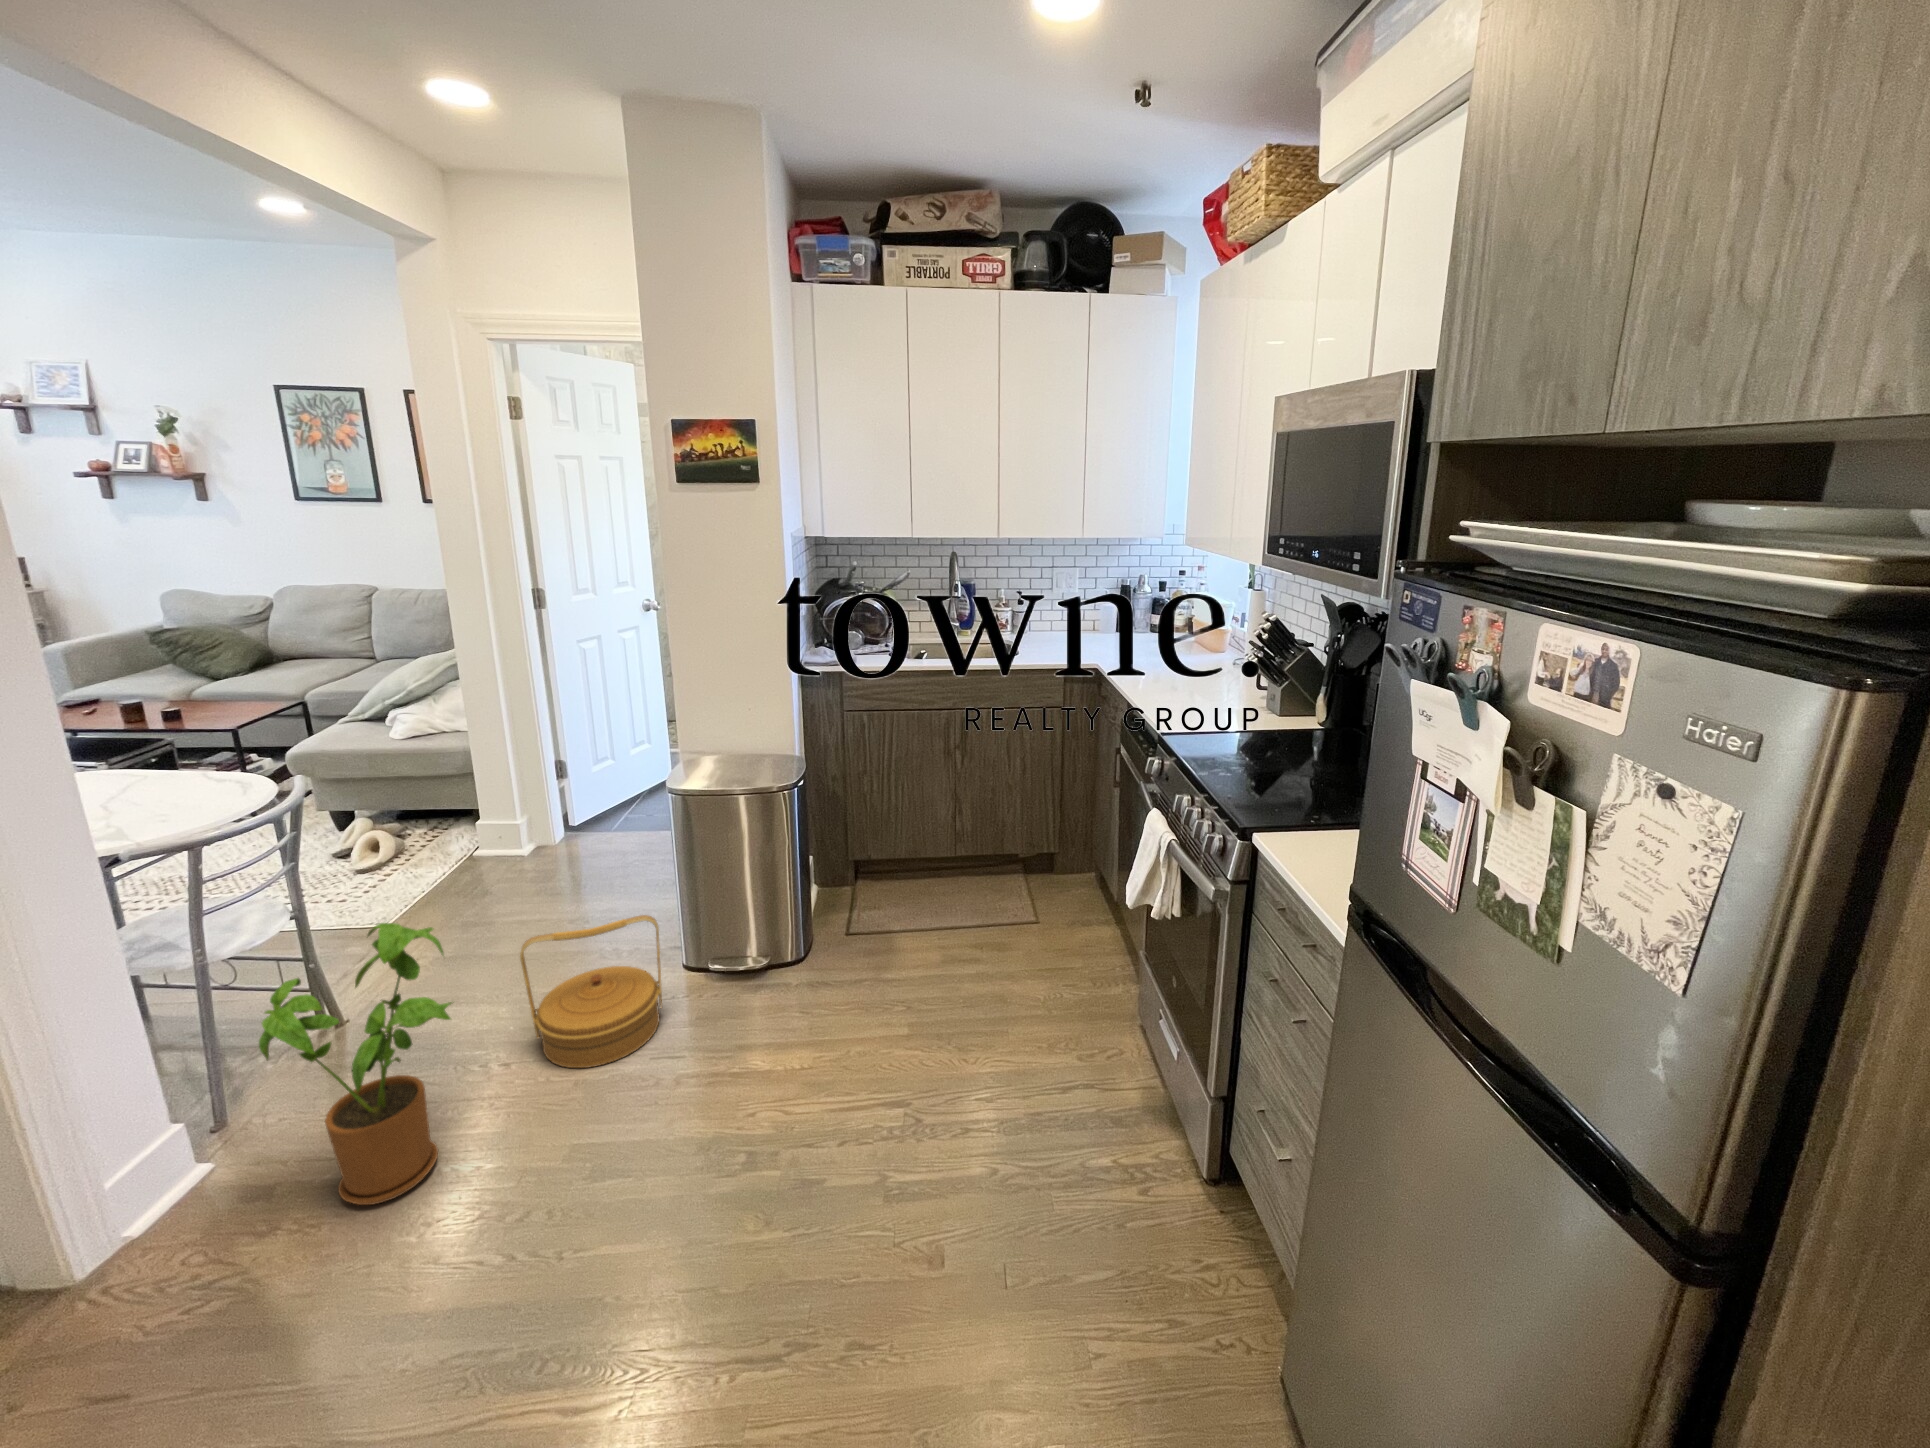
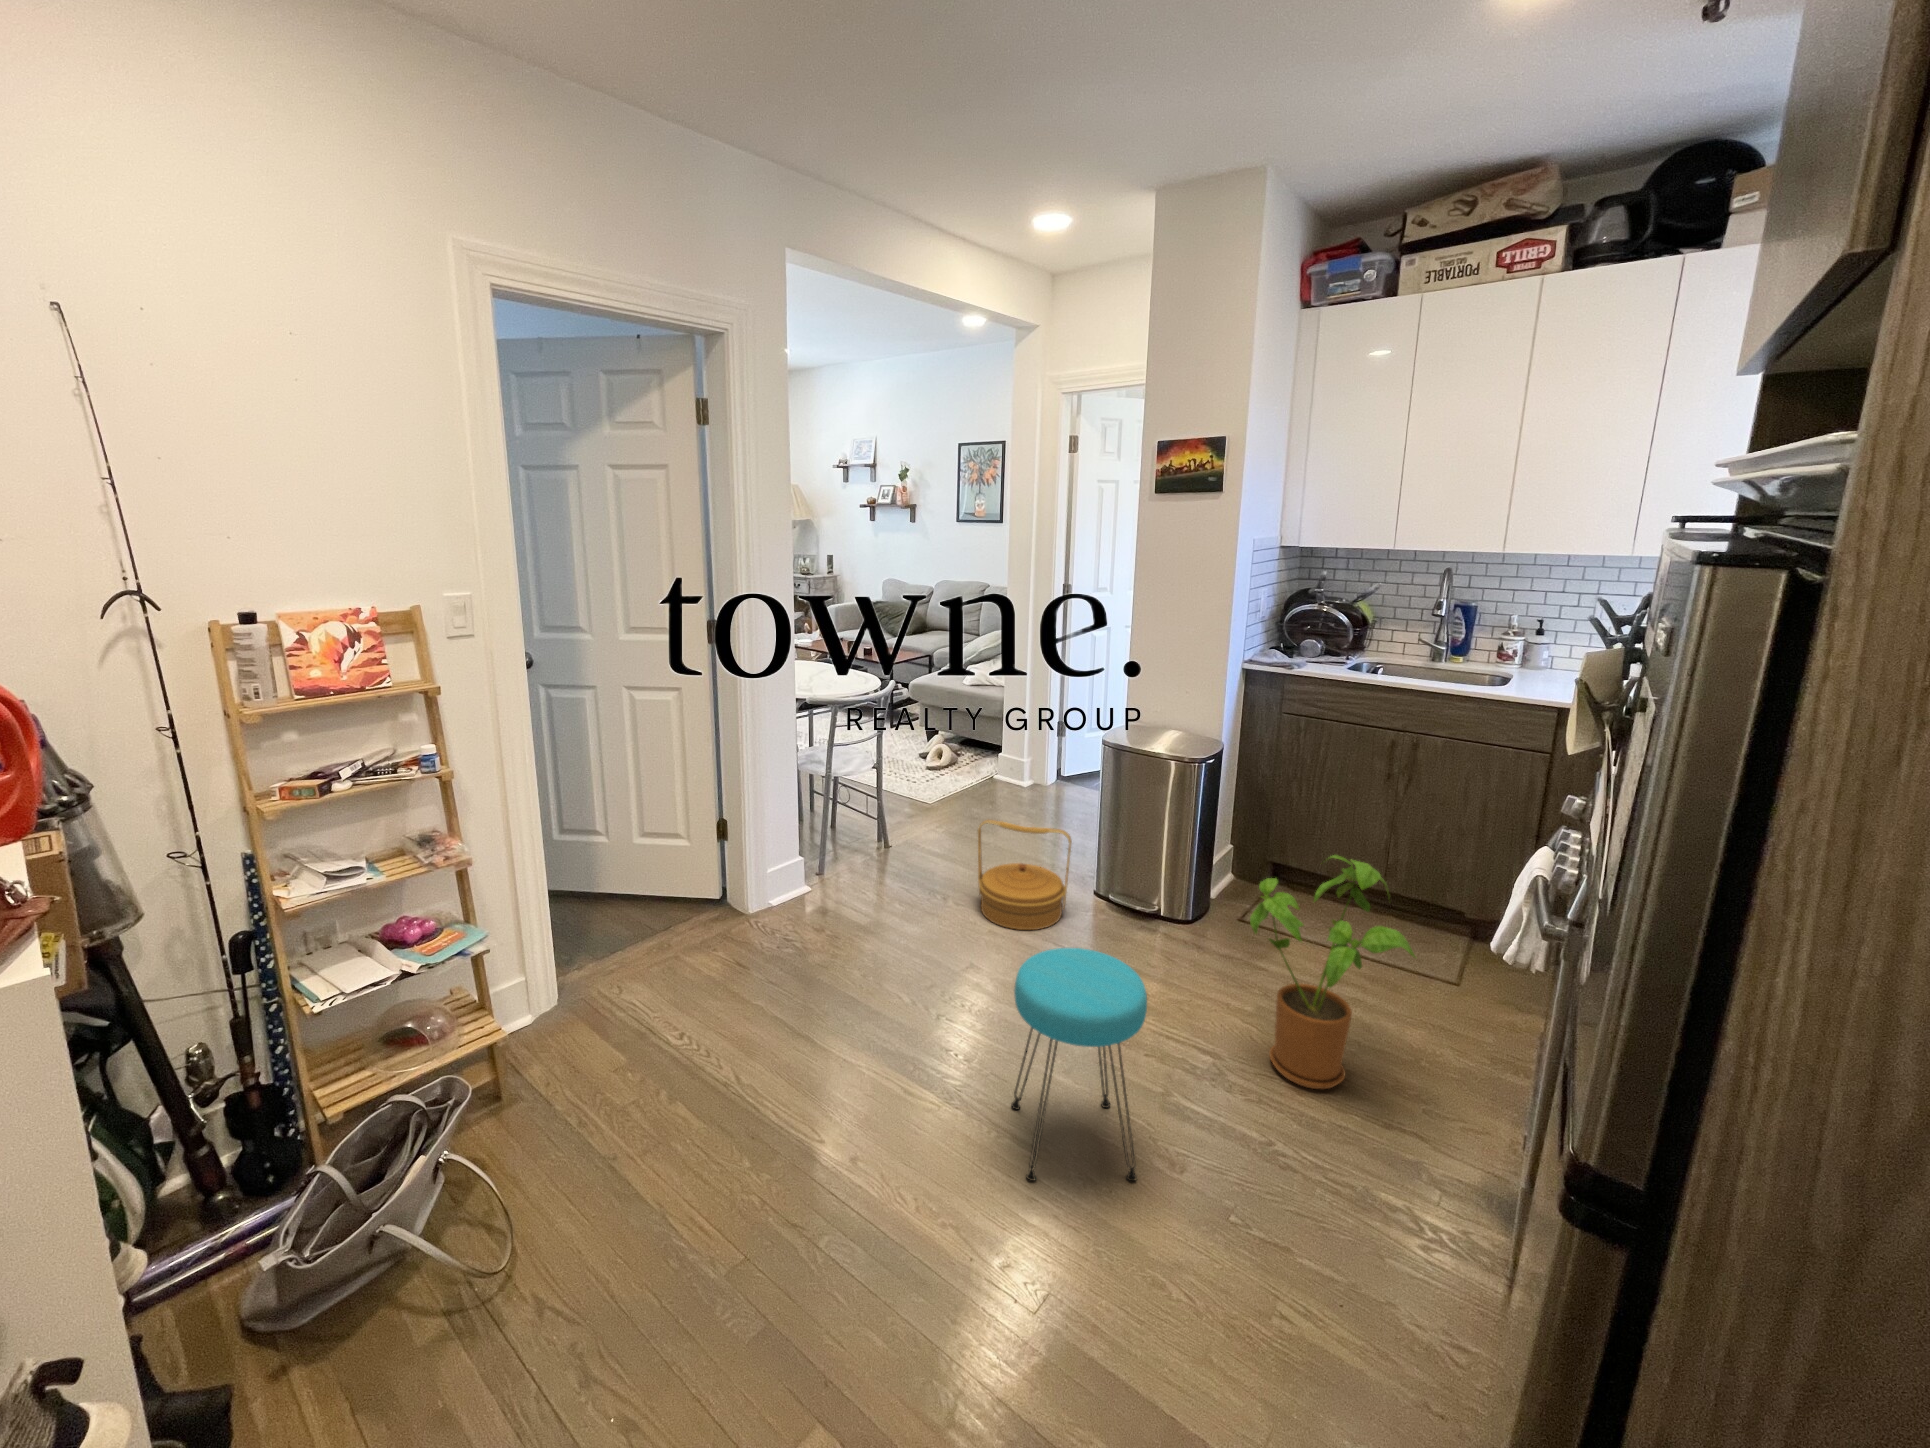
house plant: present [259,923,452,1205] -> present [1250,855,1415,1089]
stool: none [717,1073,900,1401] -> present [1011,948,1147,1181]

